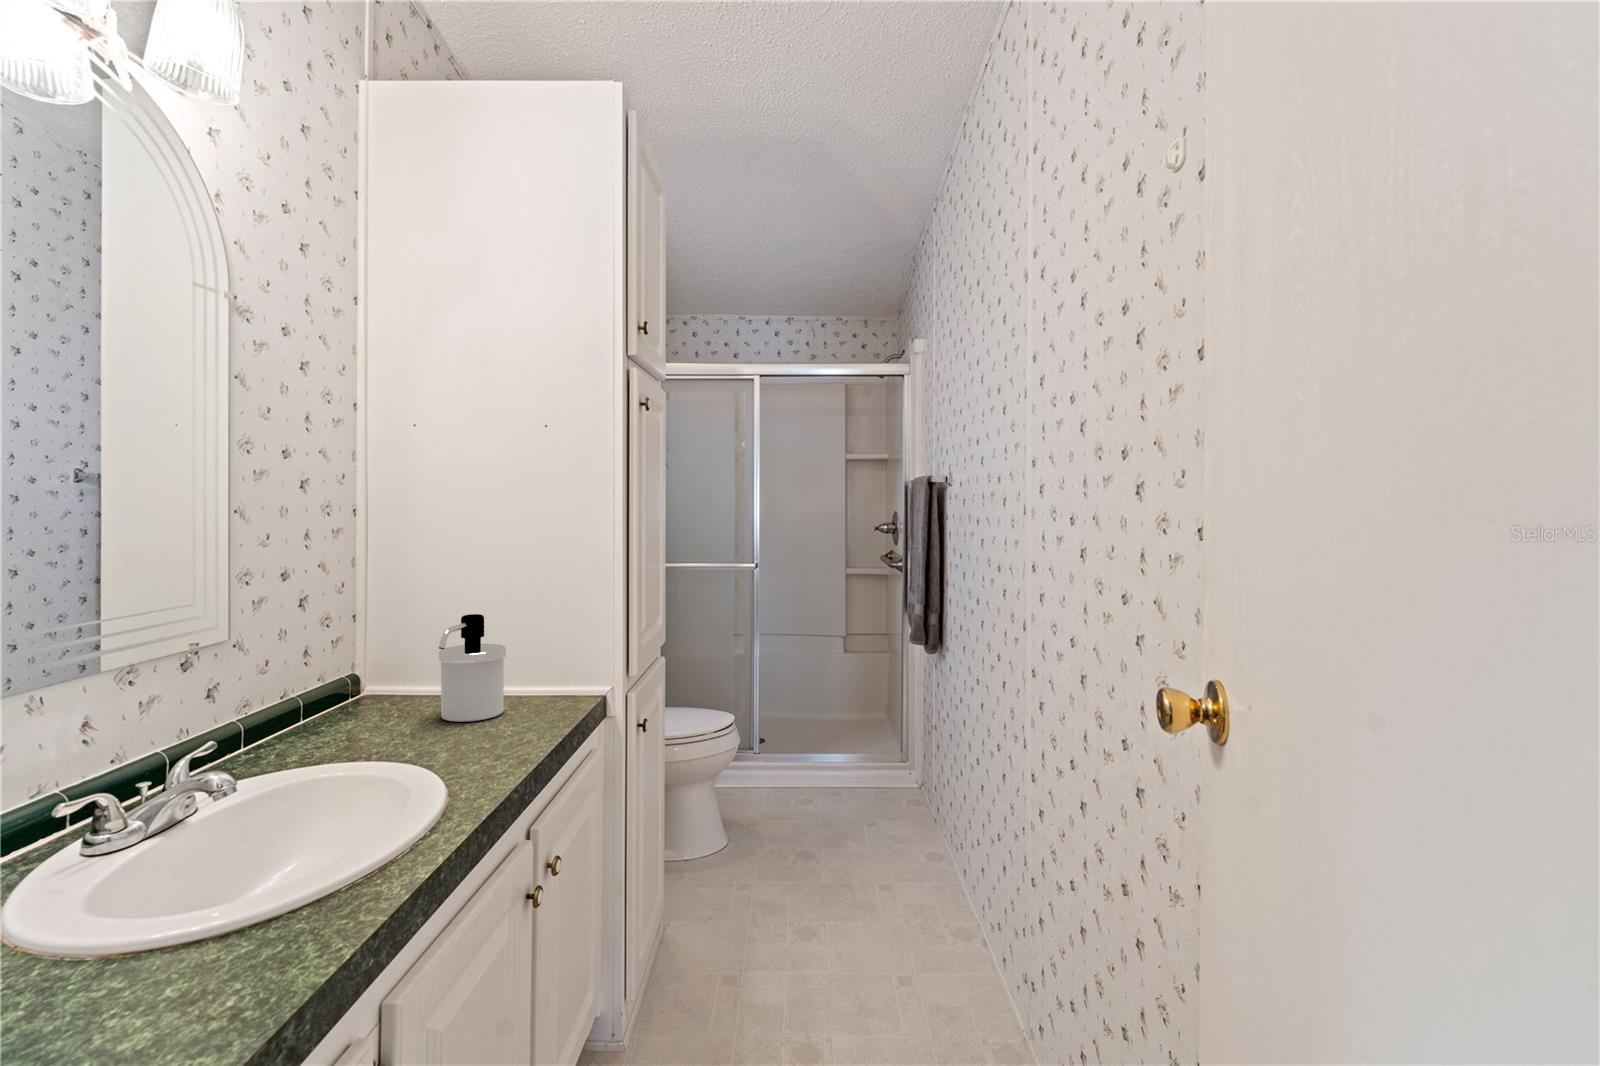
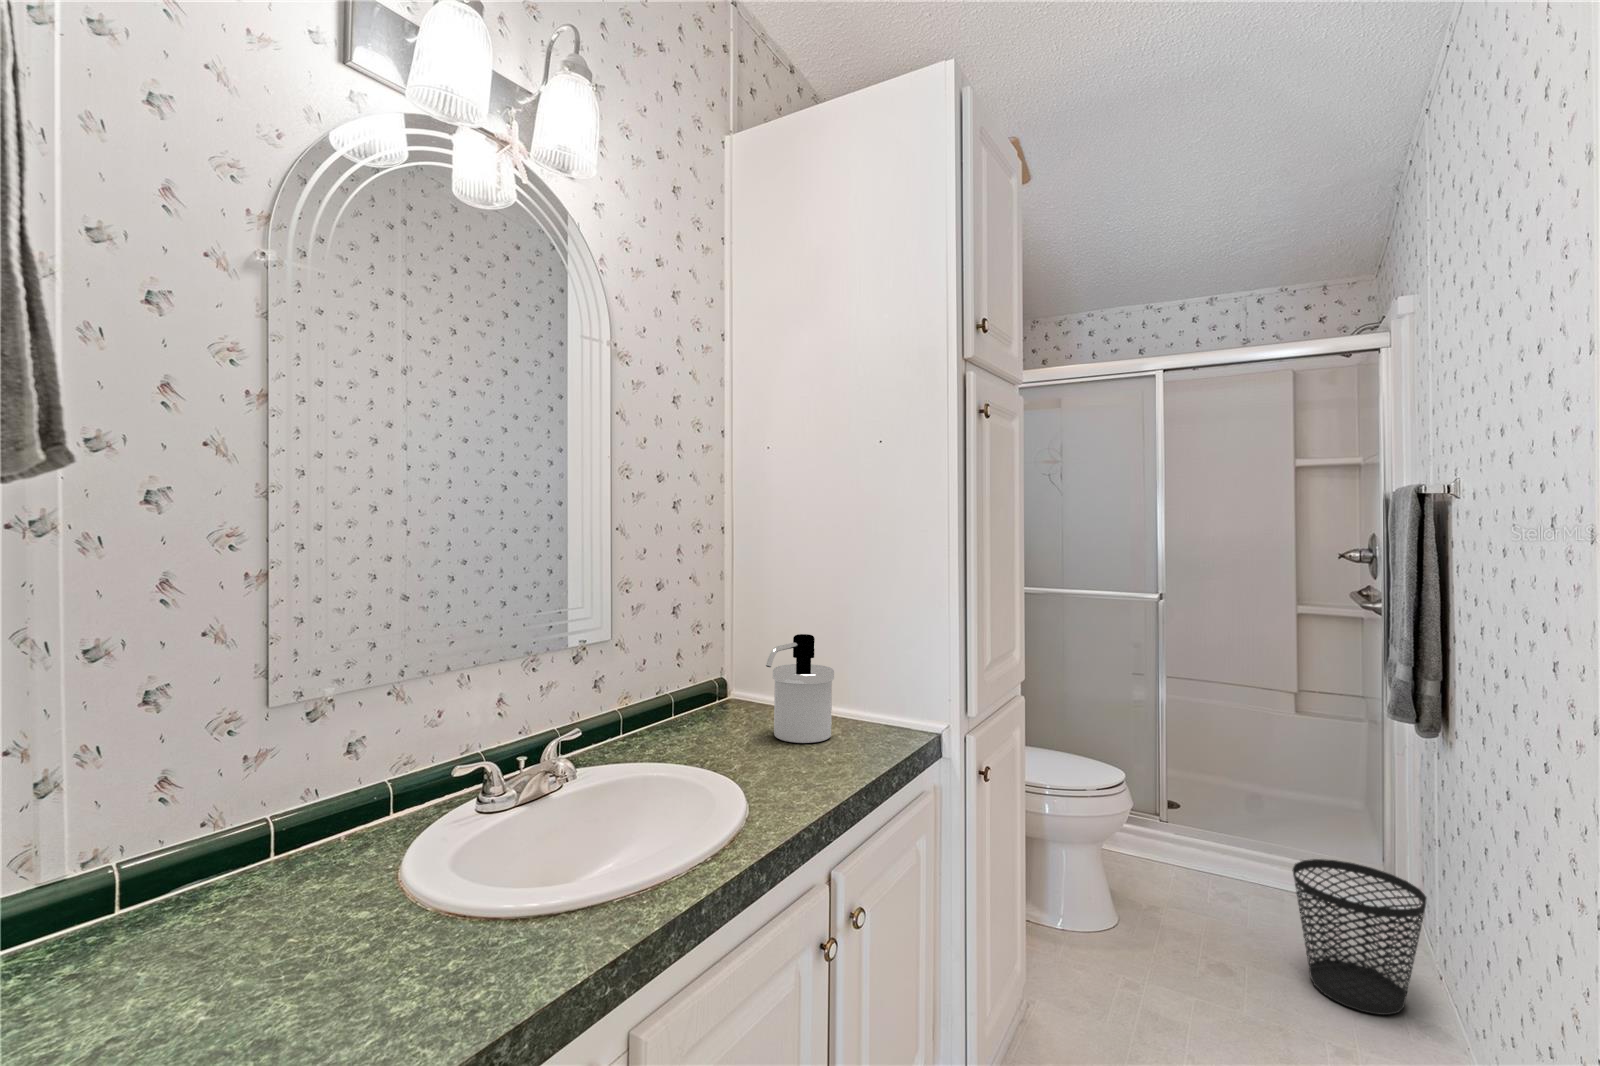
wastebasket: none [855,752,932,855] -> present [1292,859,1427,1015]

